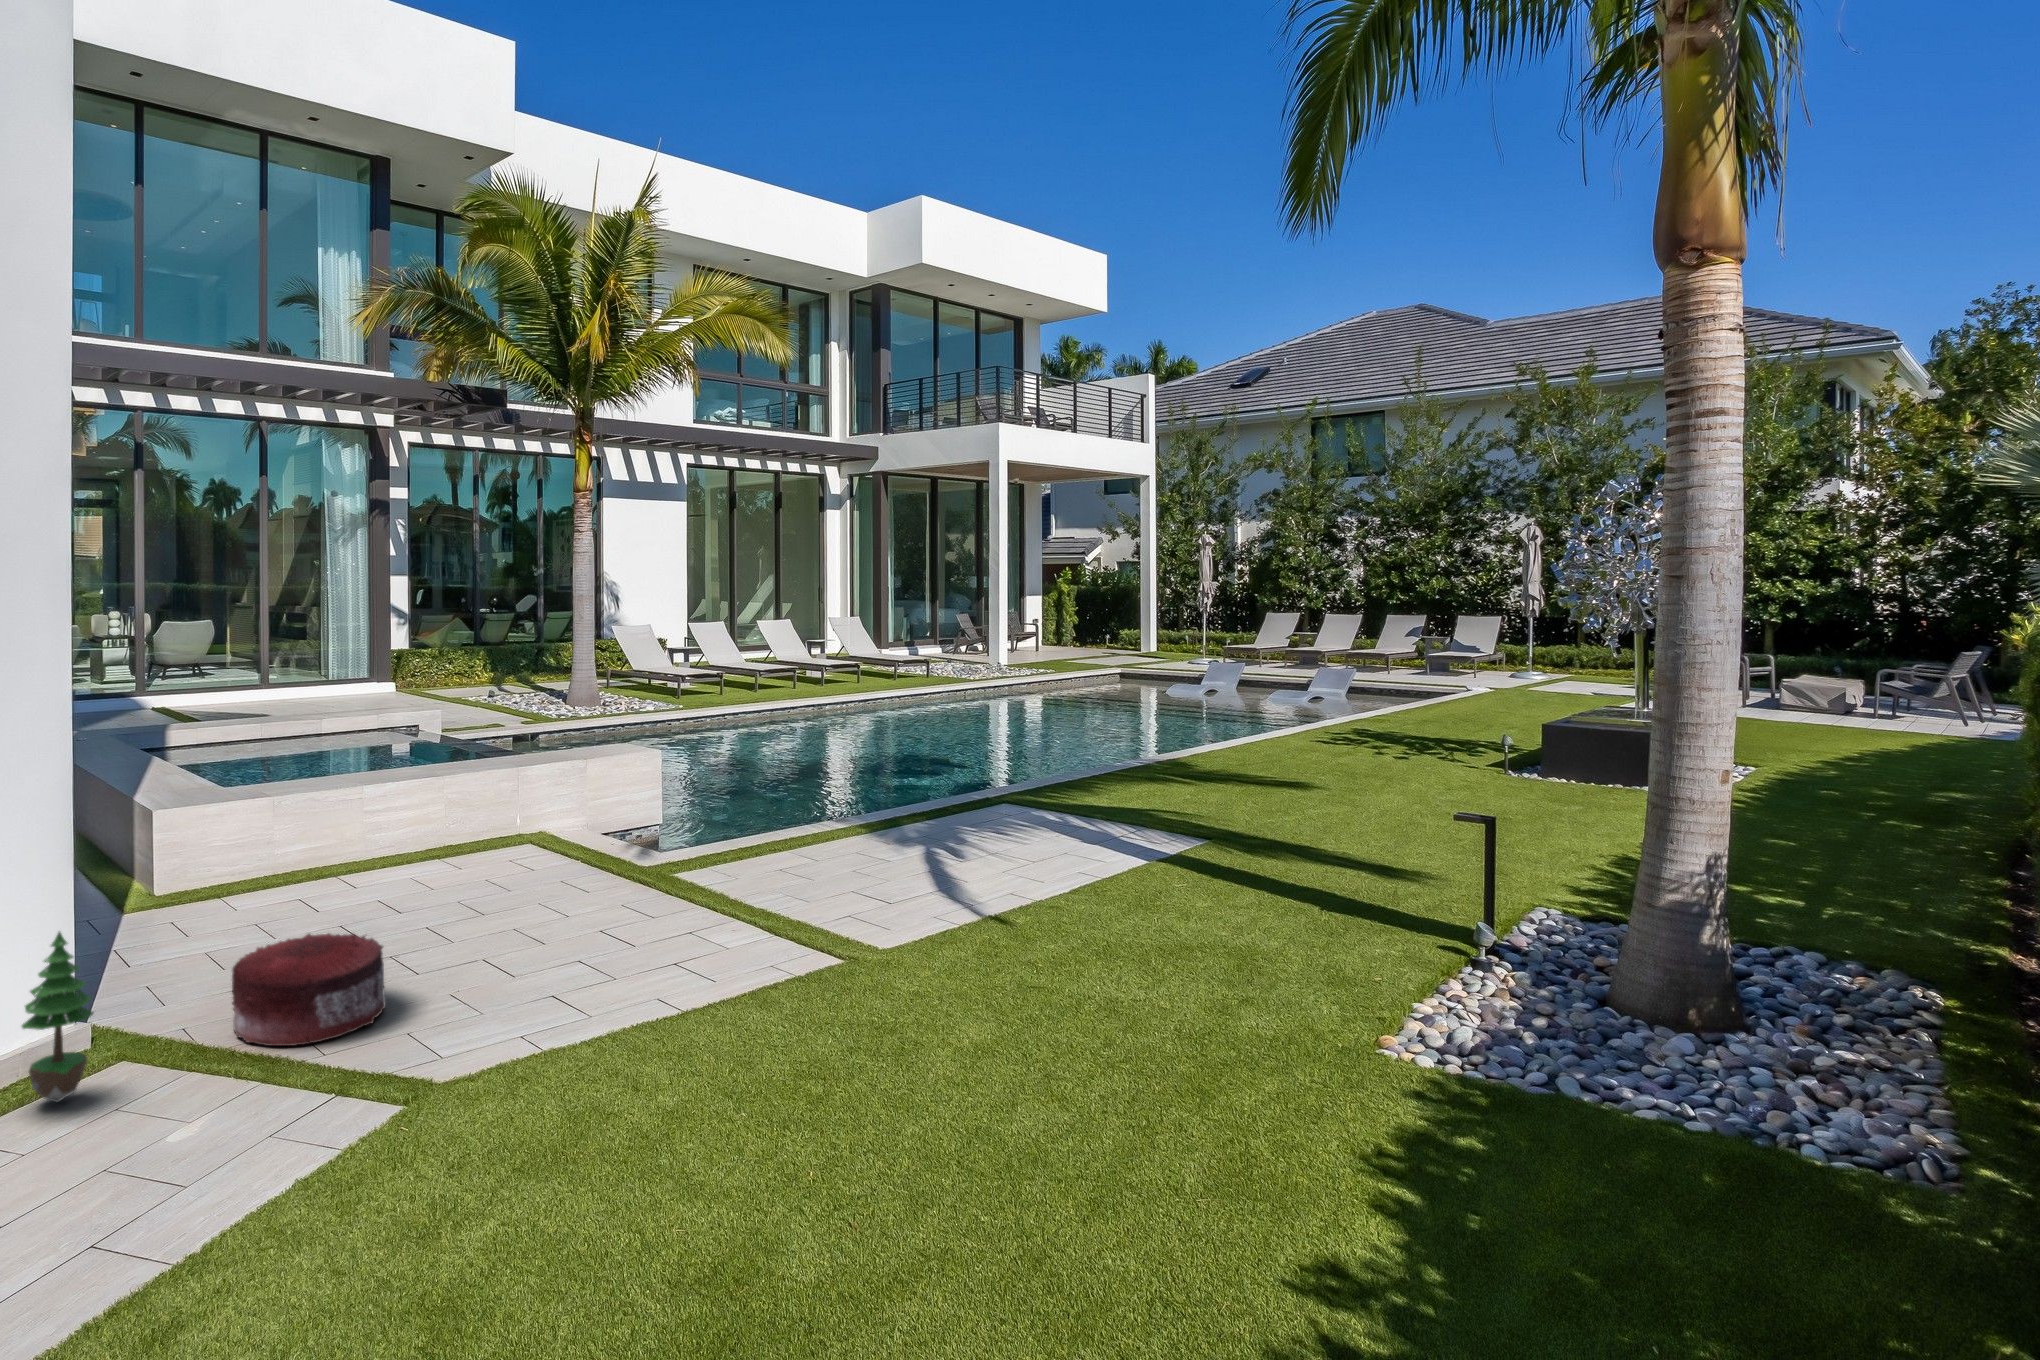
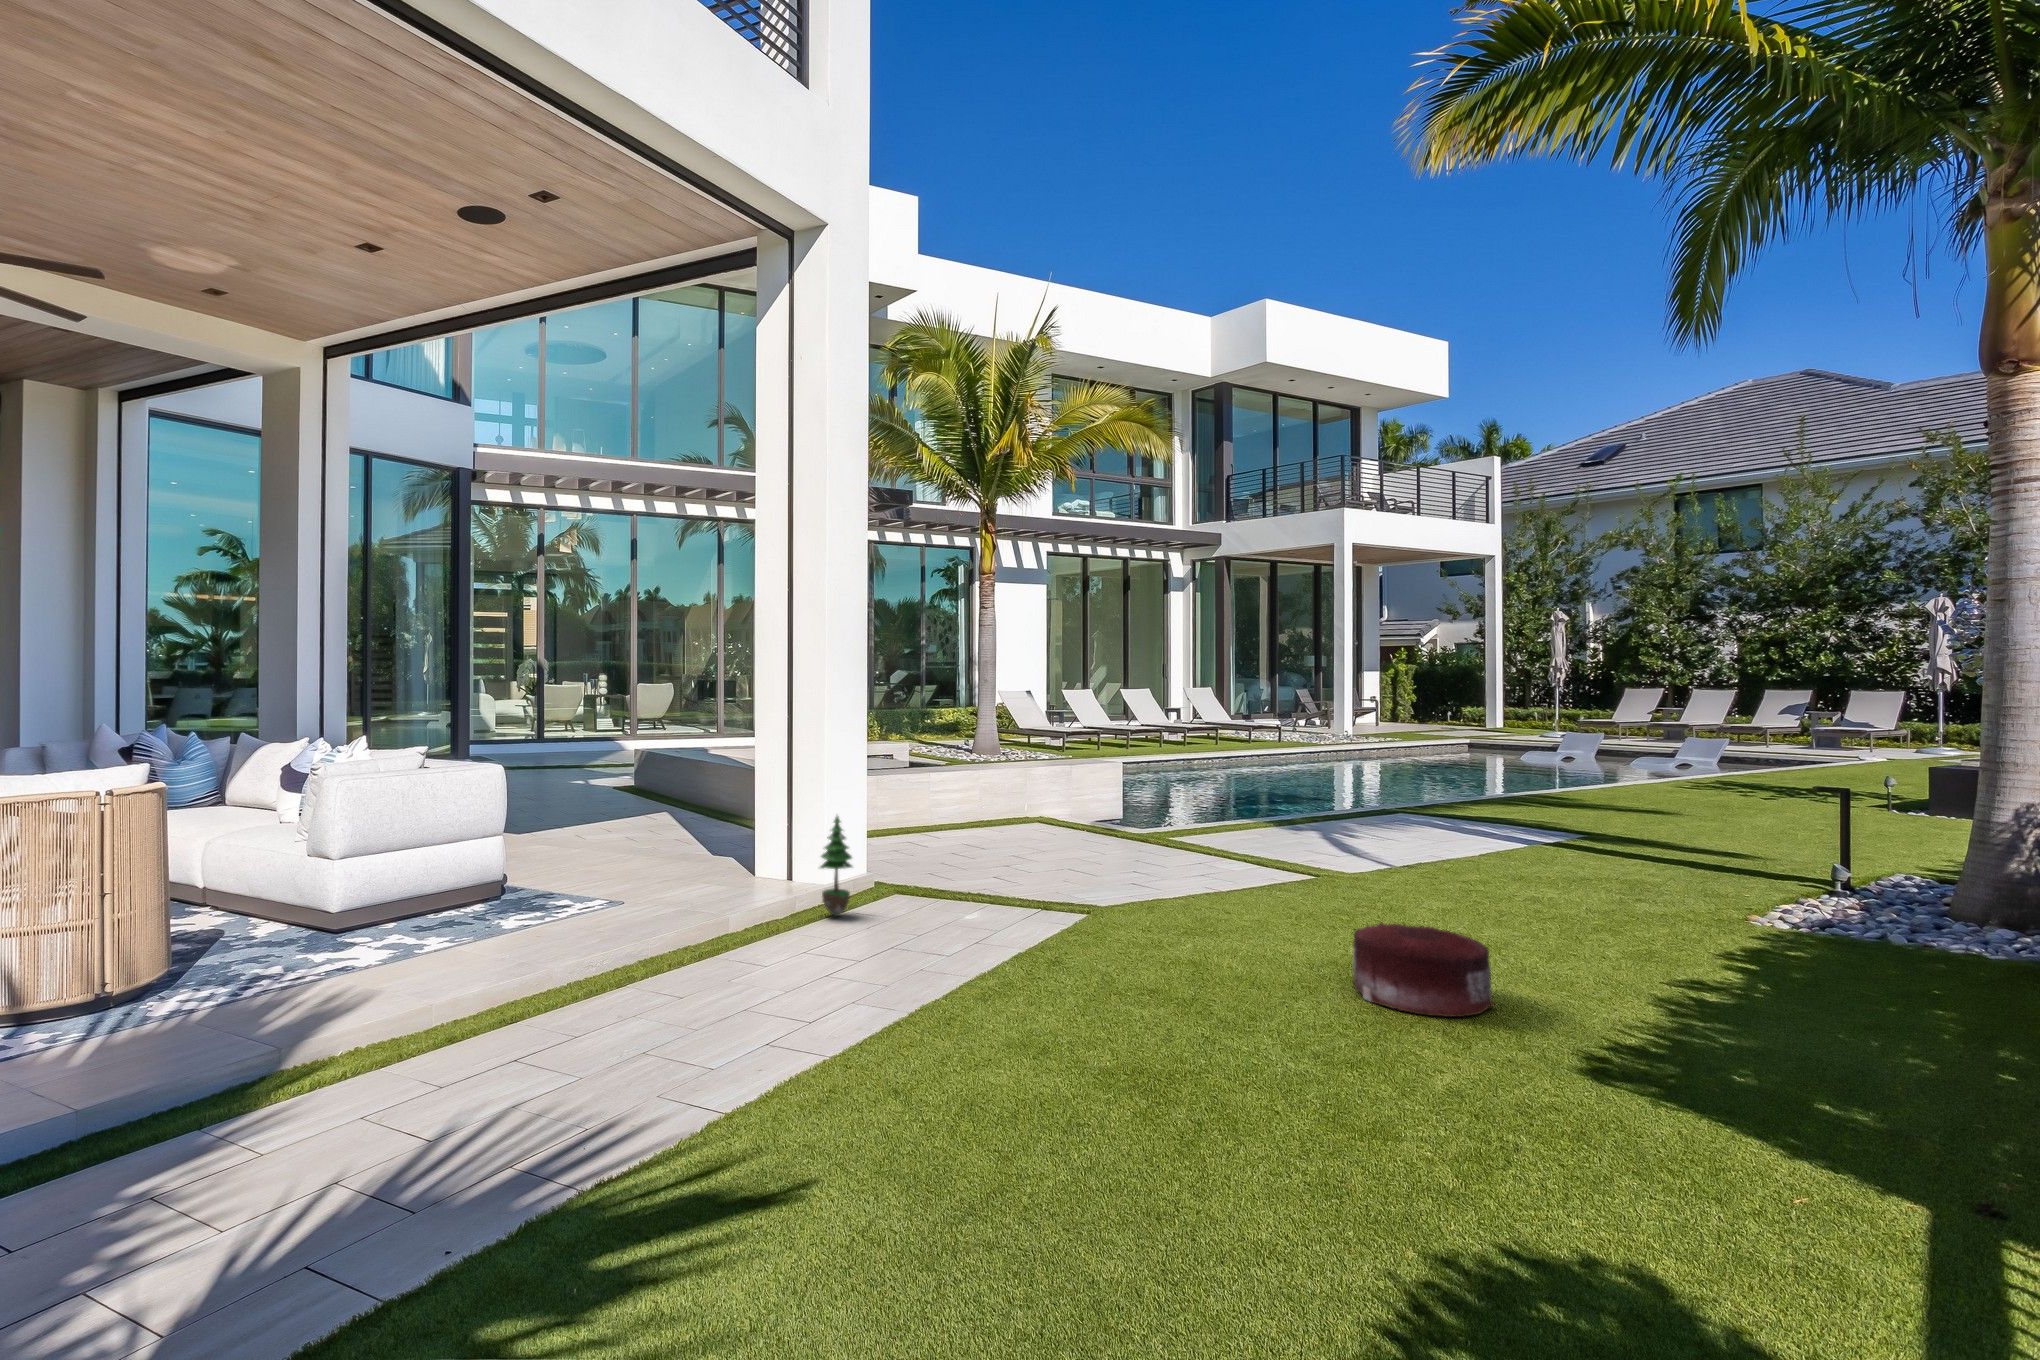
pouf: present [232,933,386,1046] -> present [1353,923,1495,1017]

